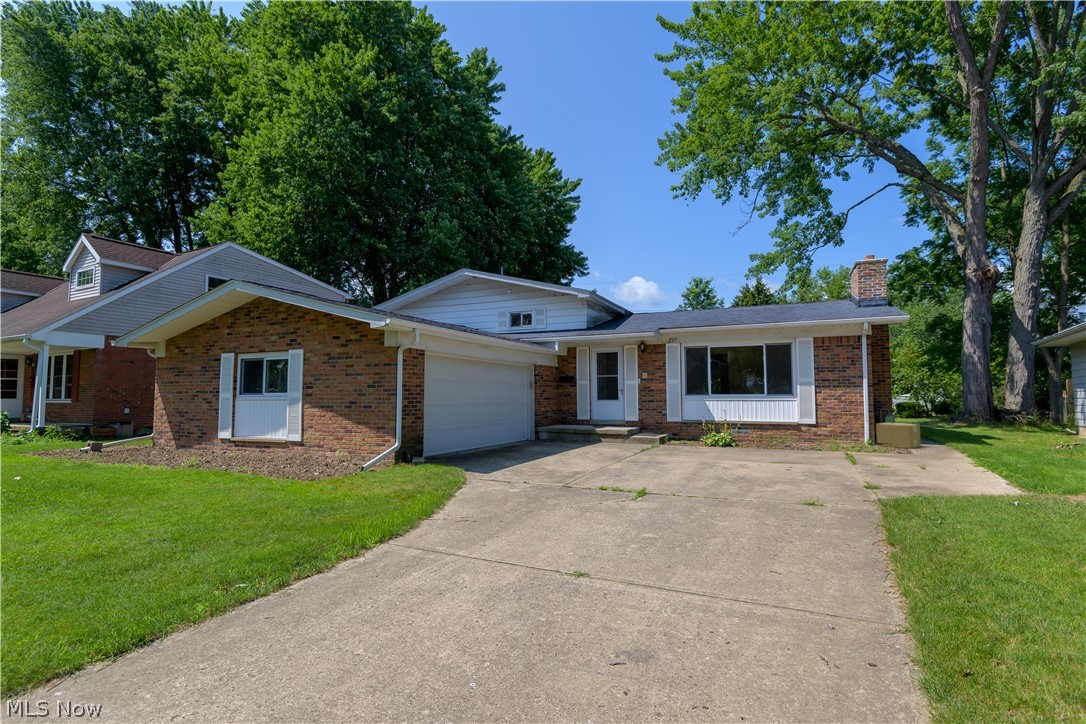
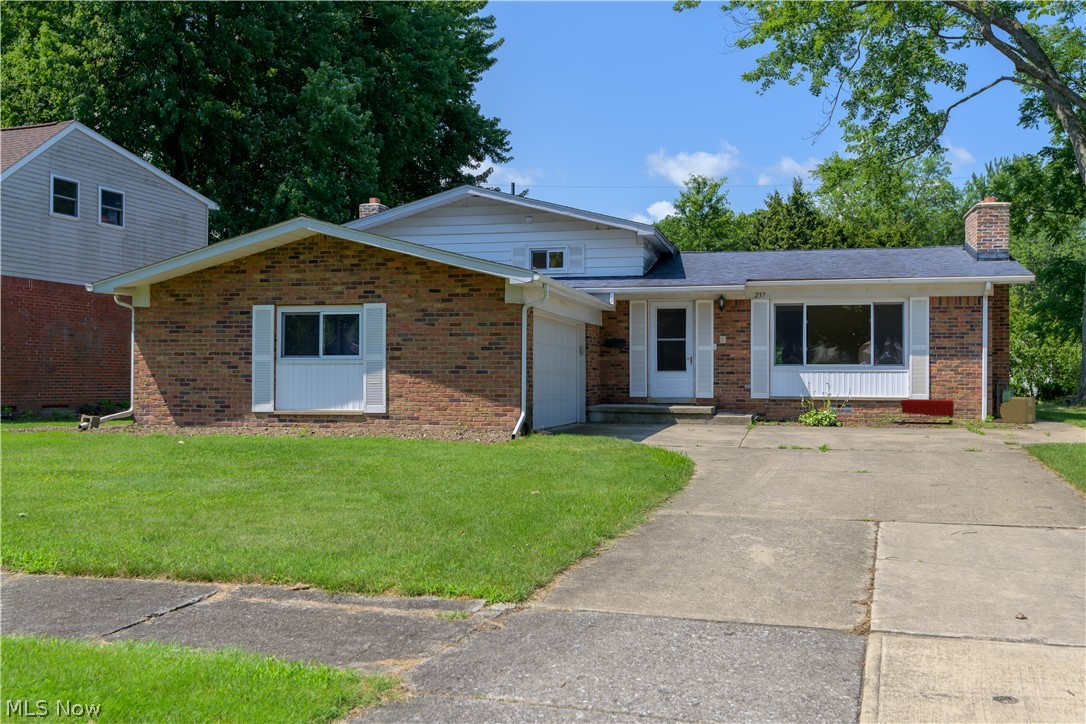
bench: none [788,425,838,449] -> present [901,399,954,424]

